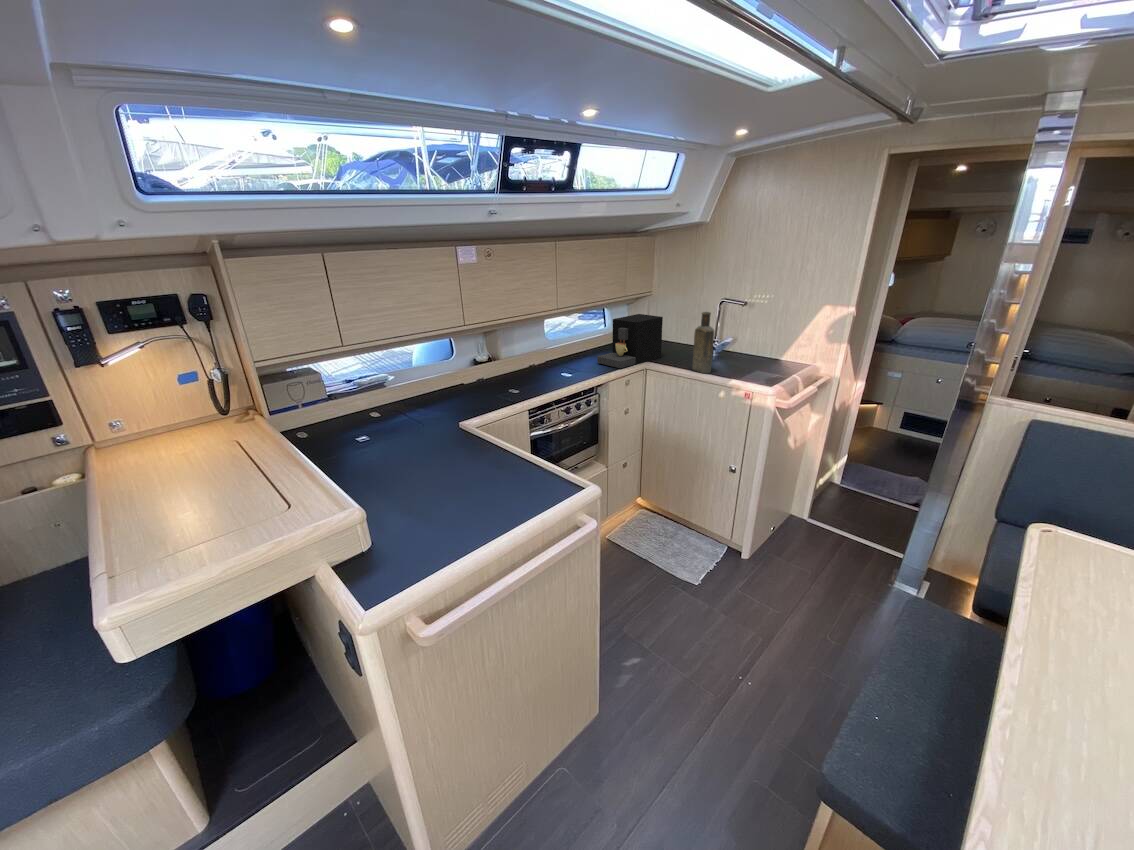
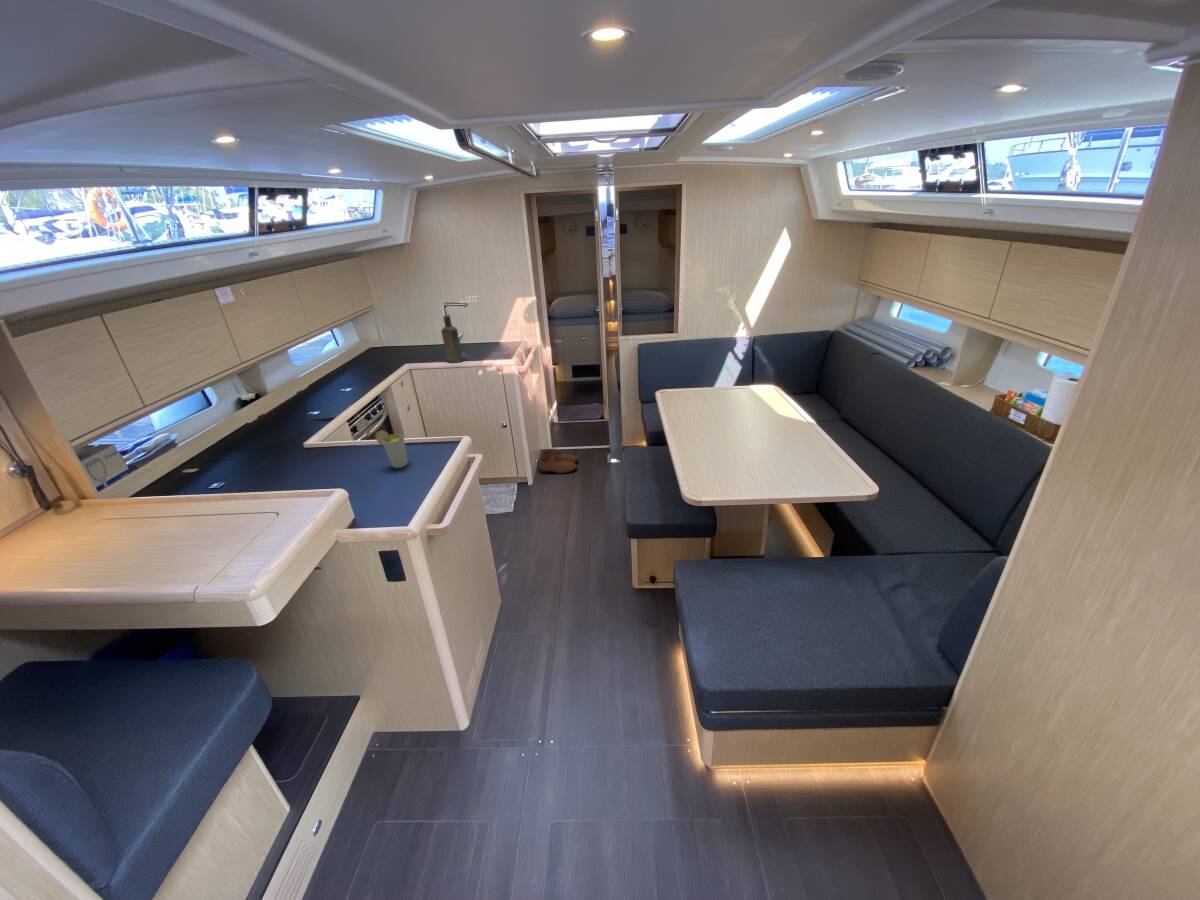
coffee maker: present [597,314,663,368] -> none [361,326,412,376]
cup: none [455,445,484,504] -> present [375,429,407,468]
shoe: none [766,521,834,571] -> present [539,449,578,474]

